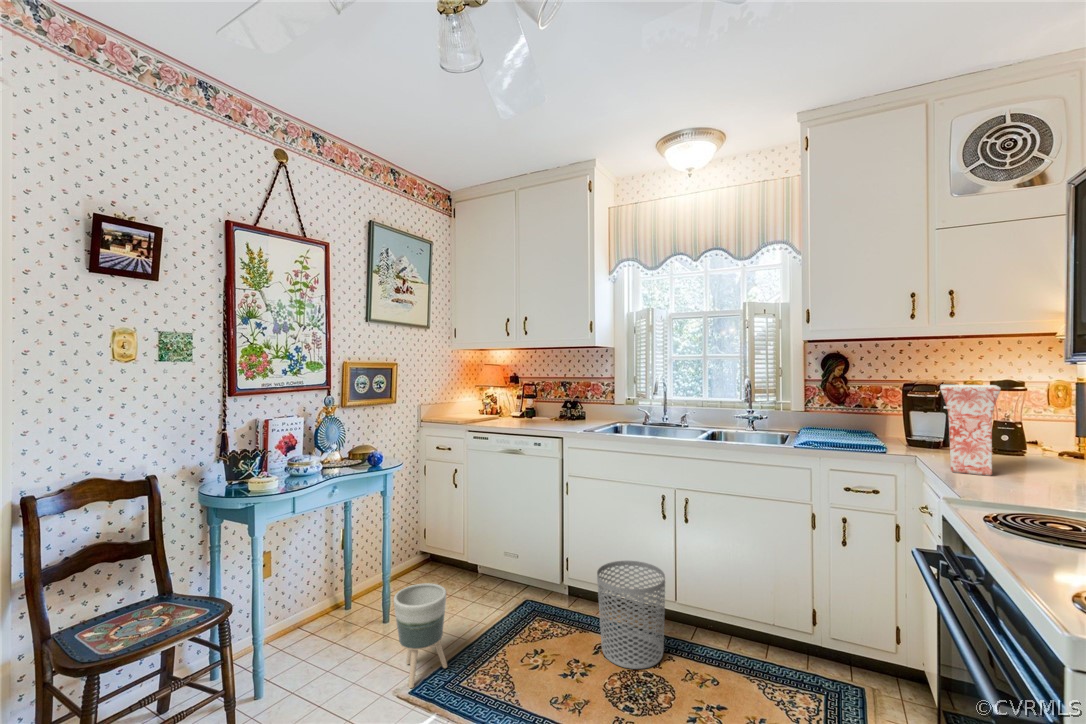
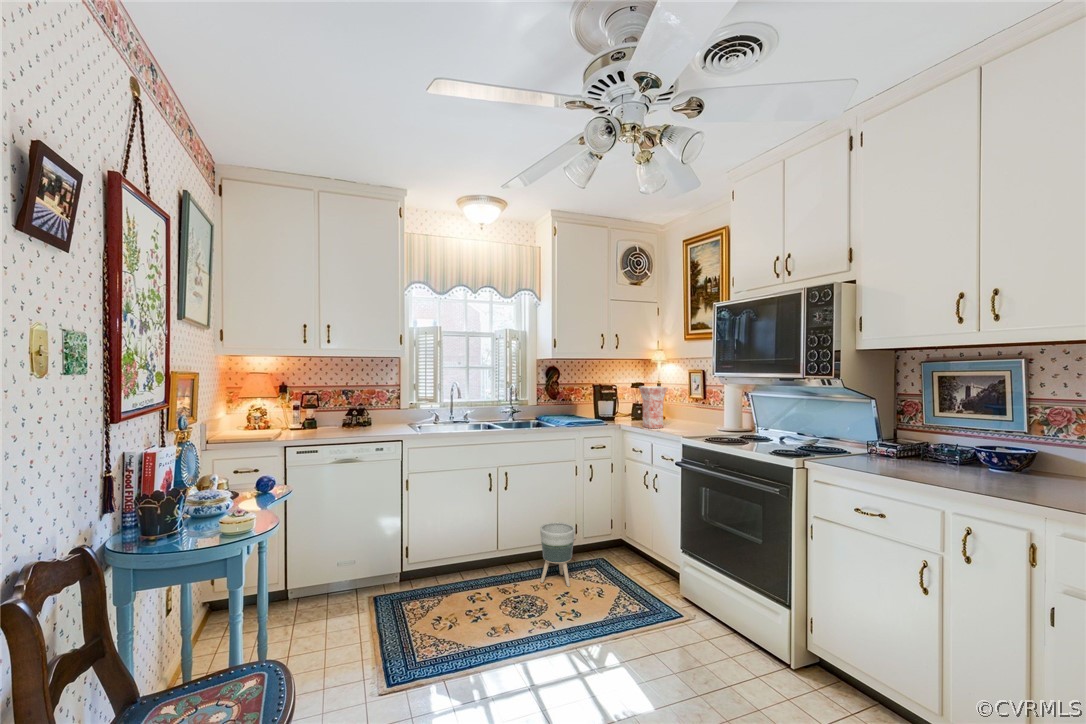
waste bin: present [597,561,665,669] -> none [462,524,513,601]
planter: present [394,583,447,688] -> present [540,522,575,587]

